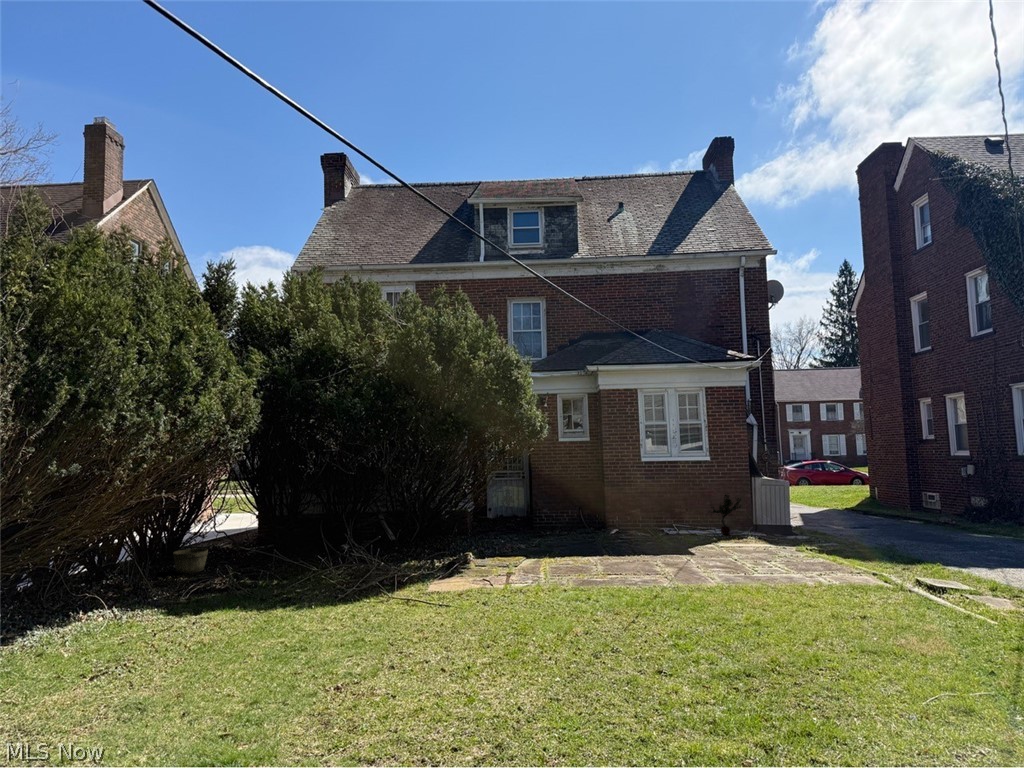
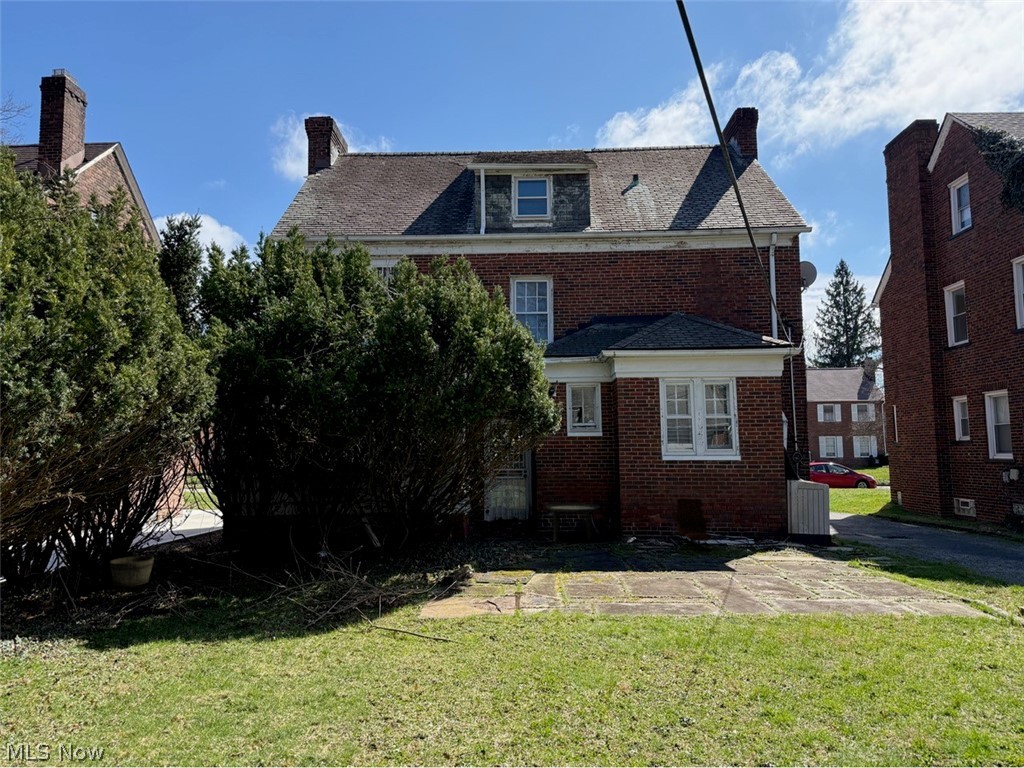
lounge chair: none [649,495,683,540] -> present [672,499,711,551]
potted tree: present [709,495,741,535] -> none [739,497,779,545]
round table: none [540,501,587,534] -> present [546,503,600,541]

